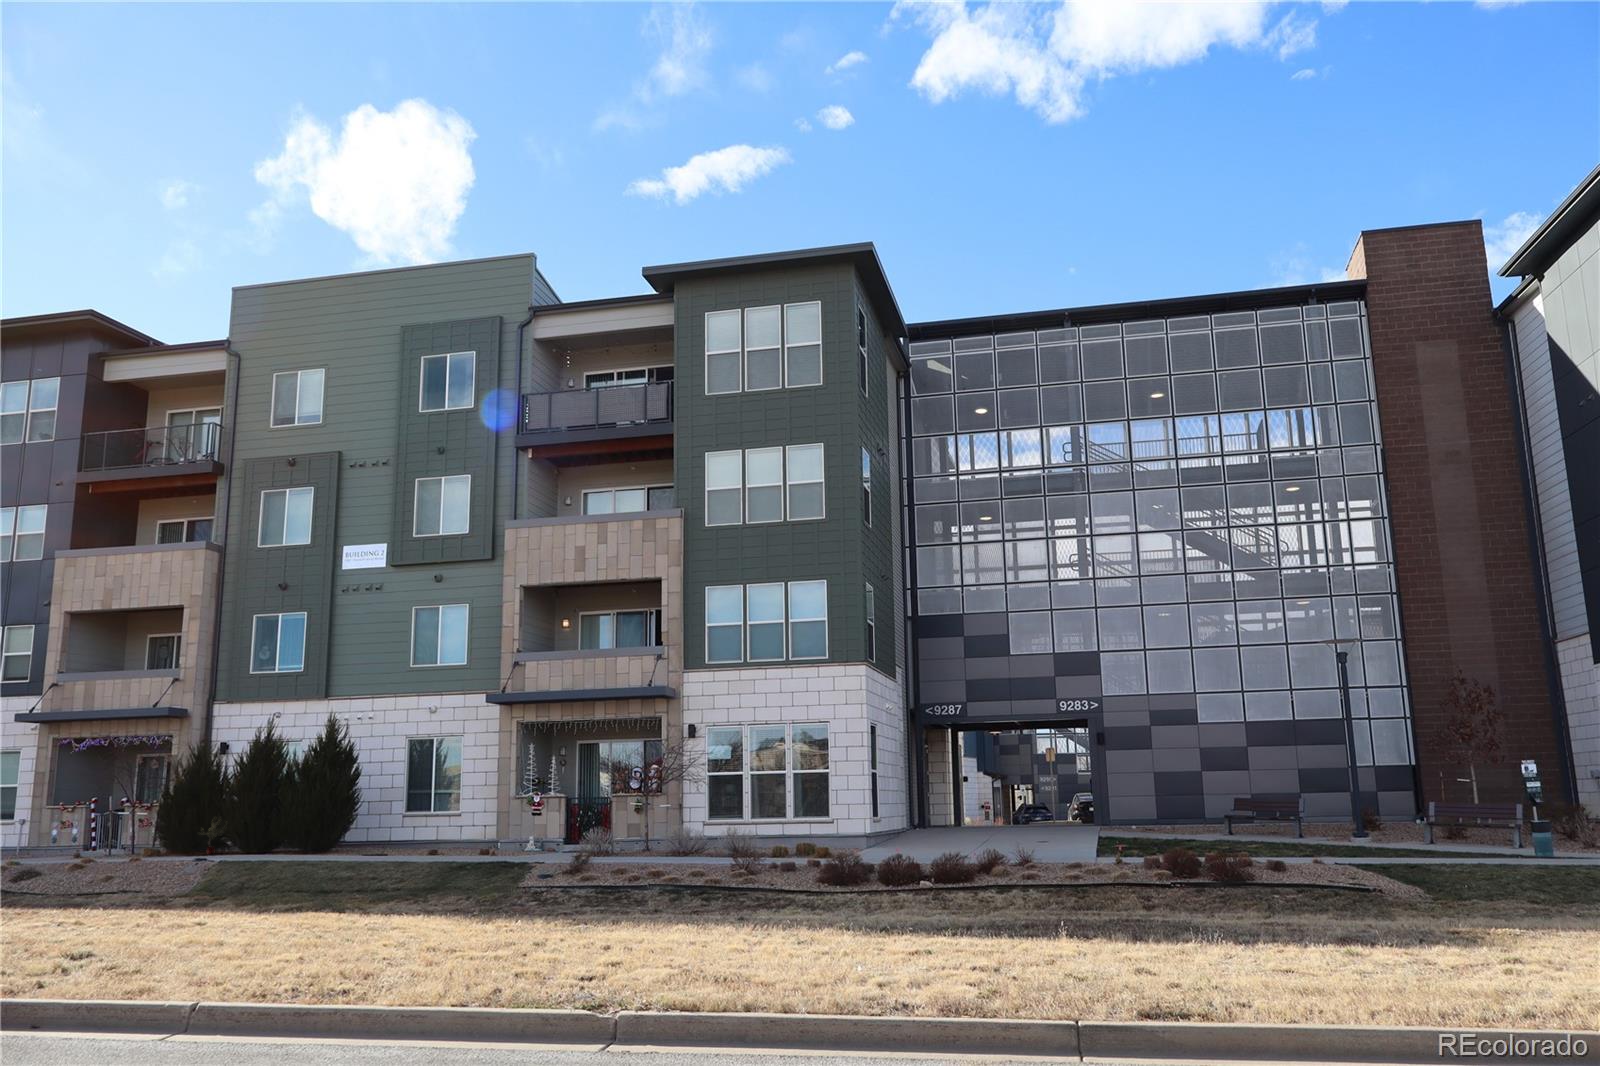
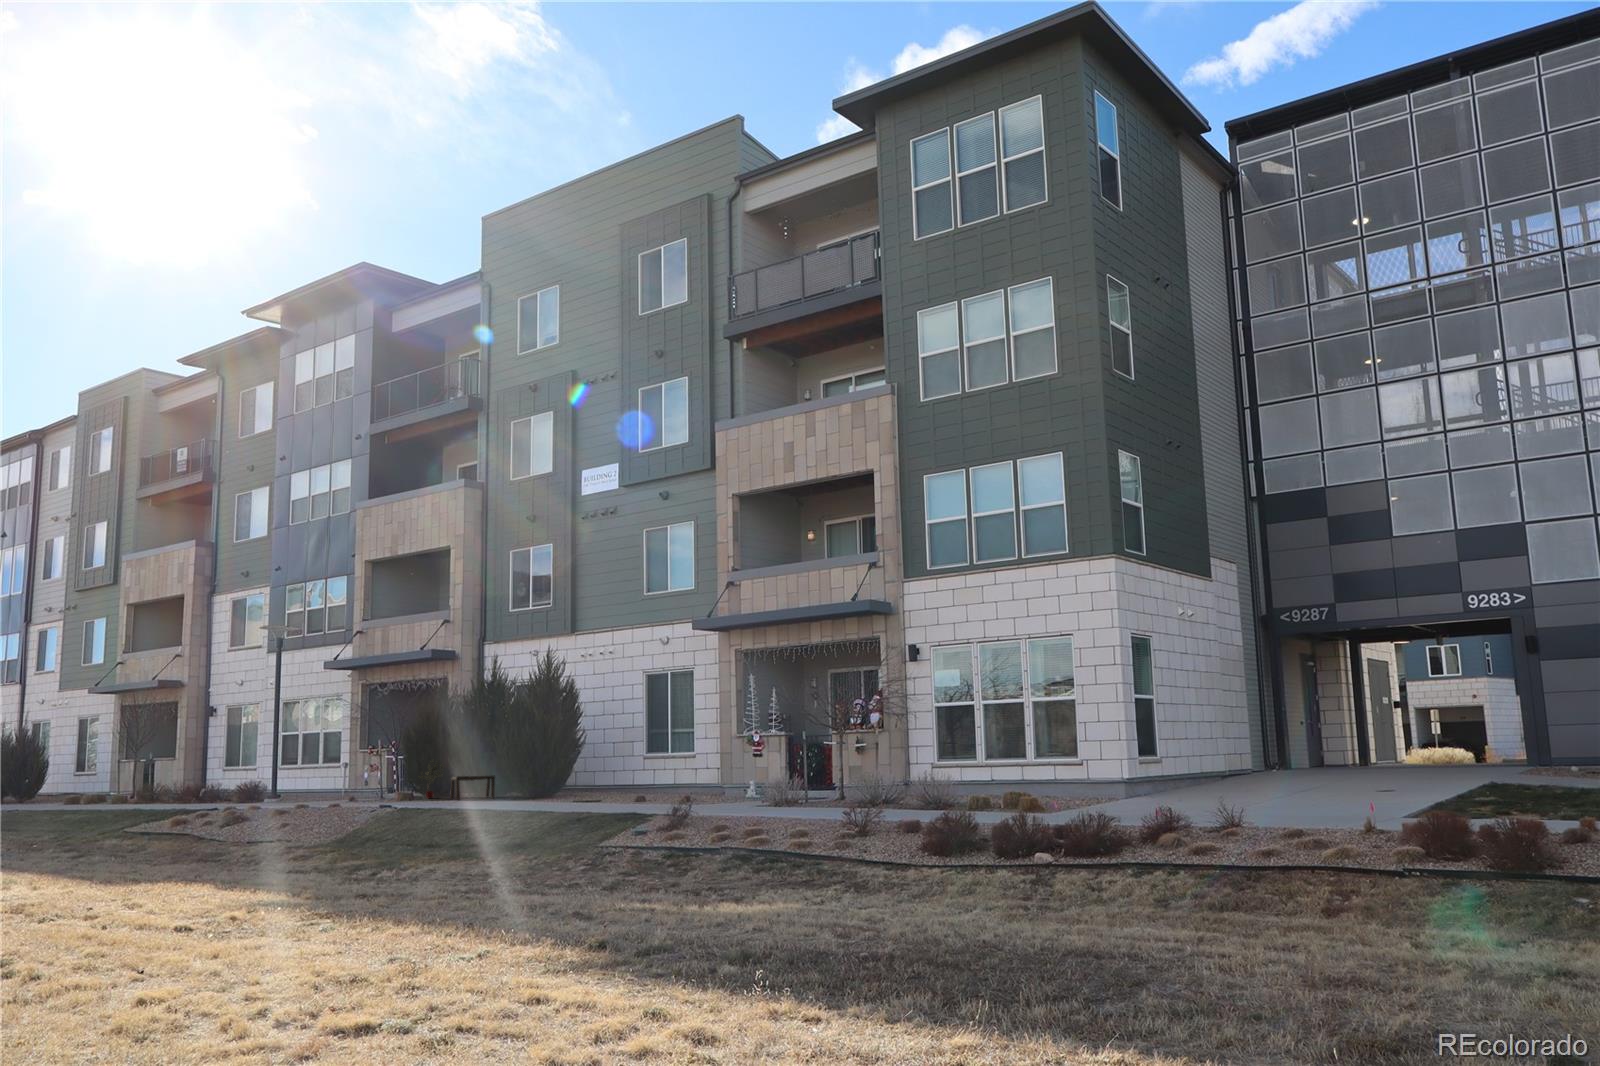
bench: none [245,832,290,855] -> present [450,775,495,800]

